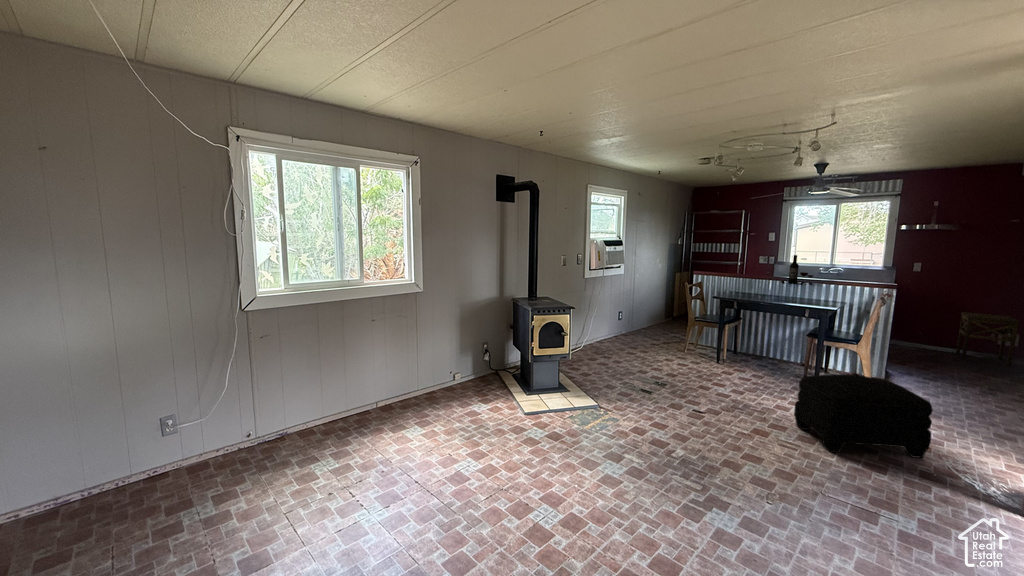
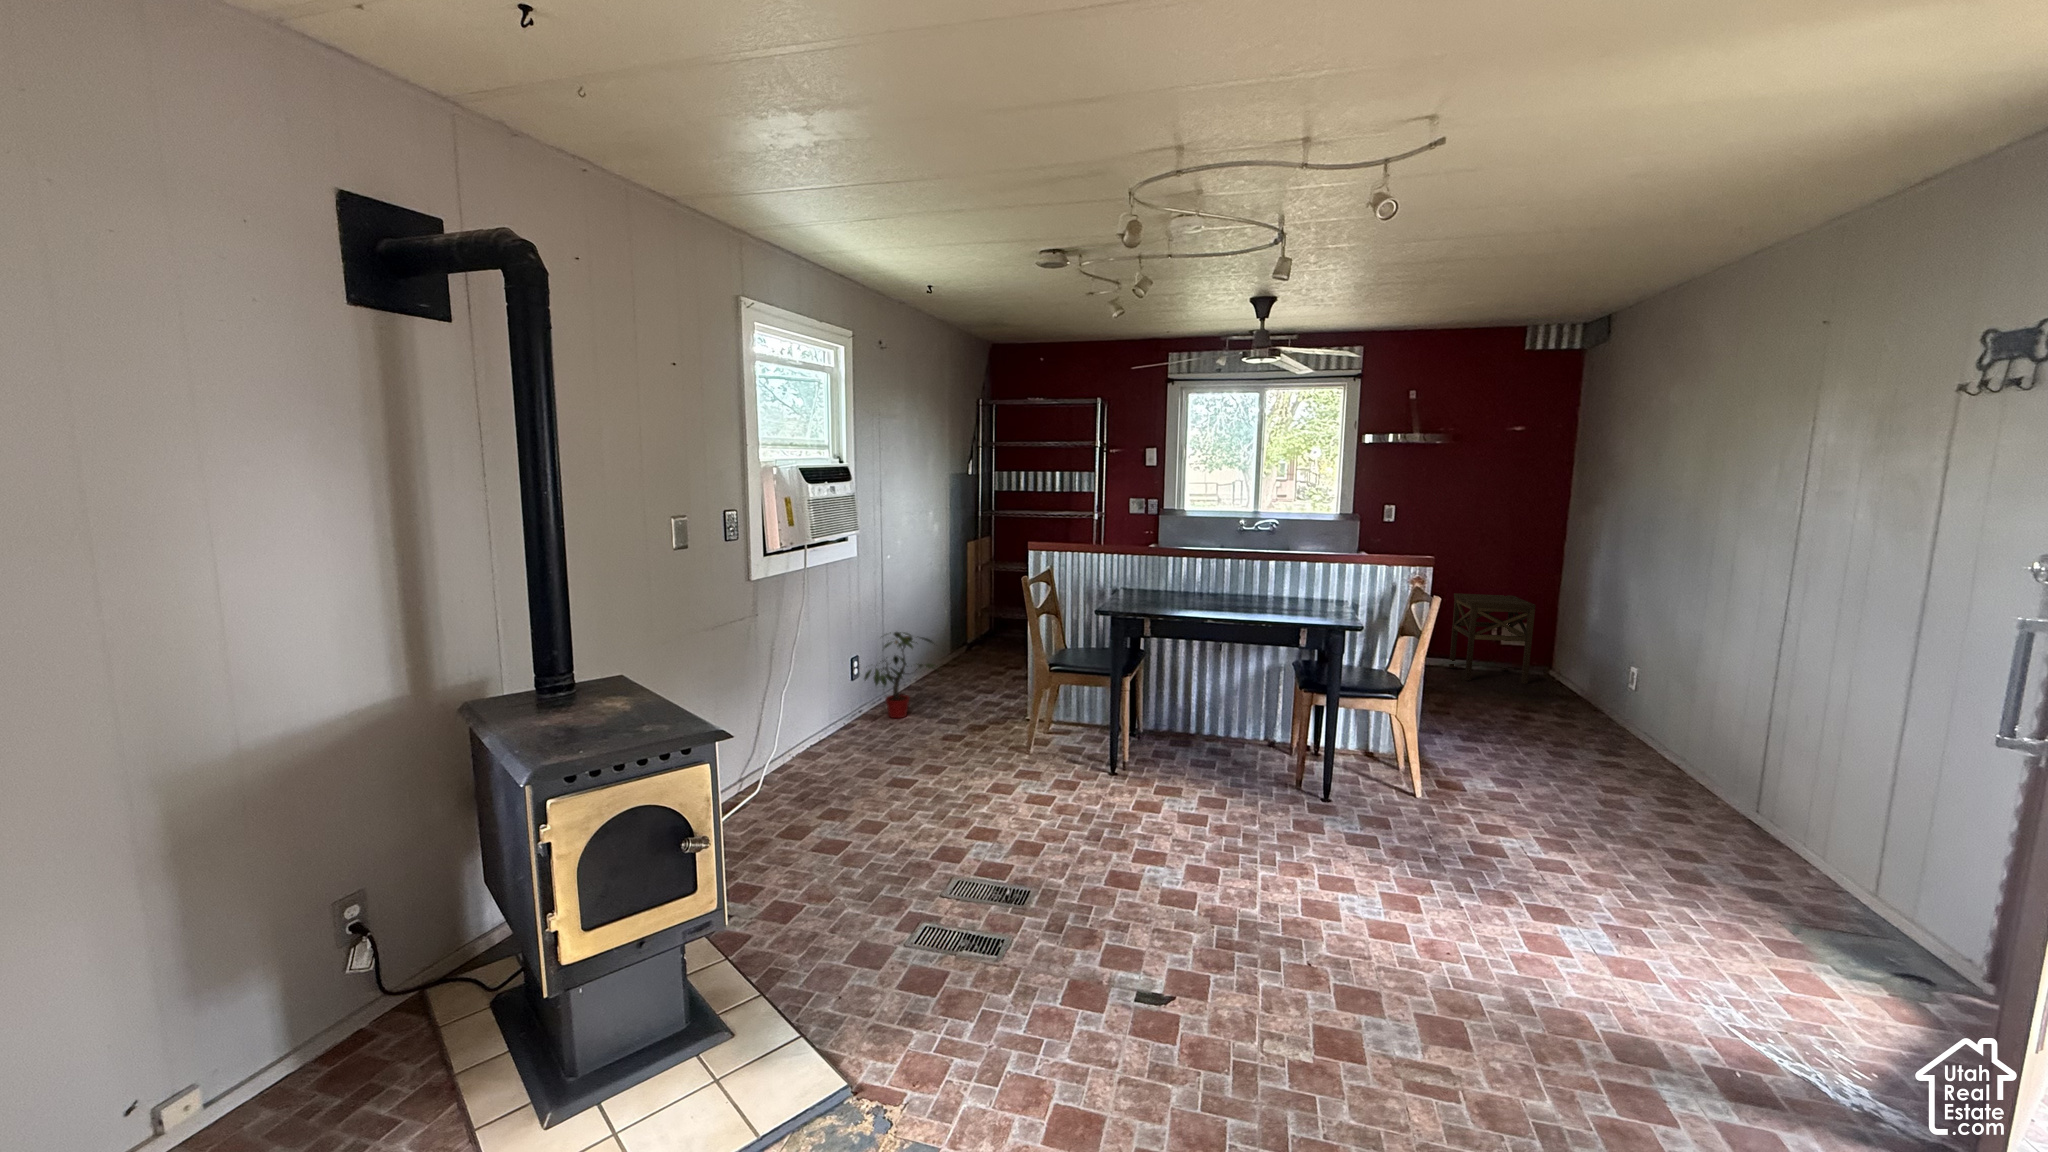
wine bottle: present [781,255,813,285] -> none [1214,498,1283,567]
potted plant: none [623,303,655,335] -> present [864,632,935,718]
ottoman: present [794,374,933,458] -> none [1363,799,1646,1039]

